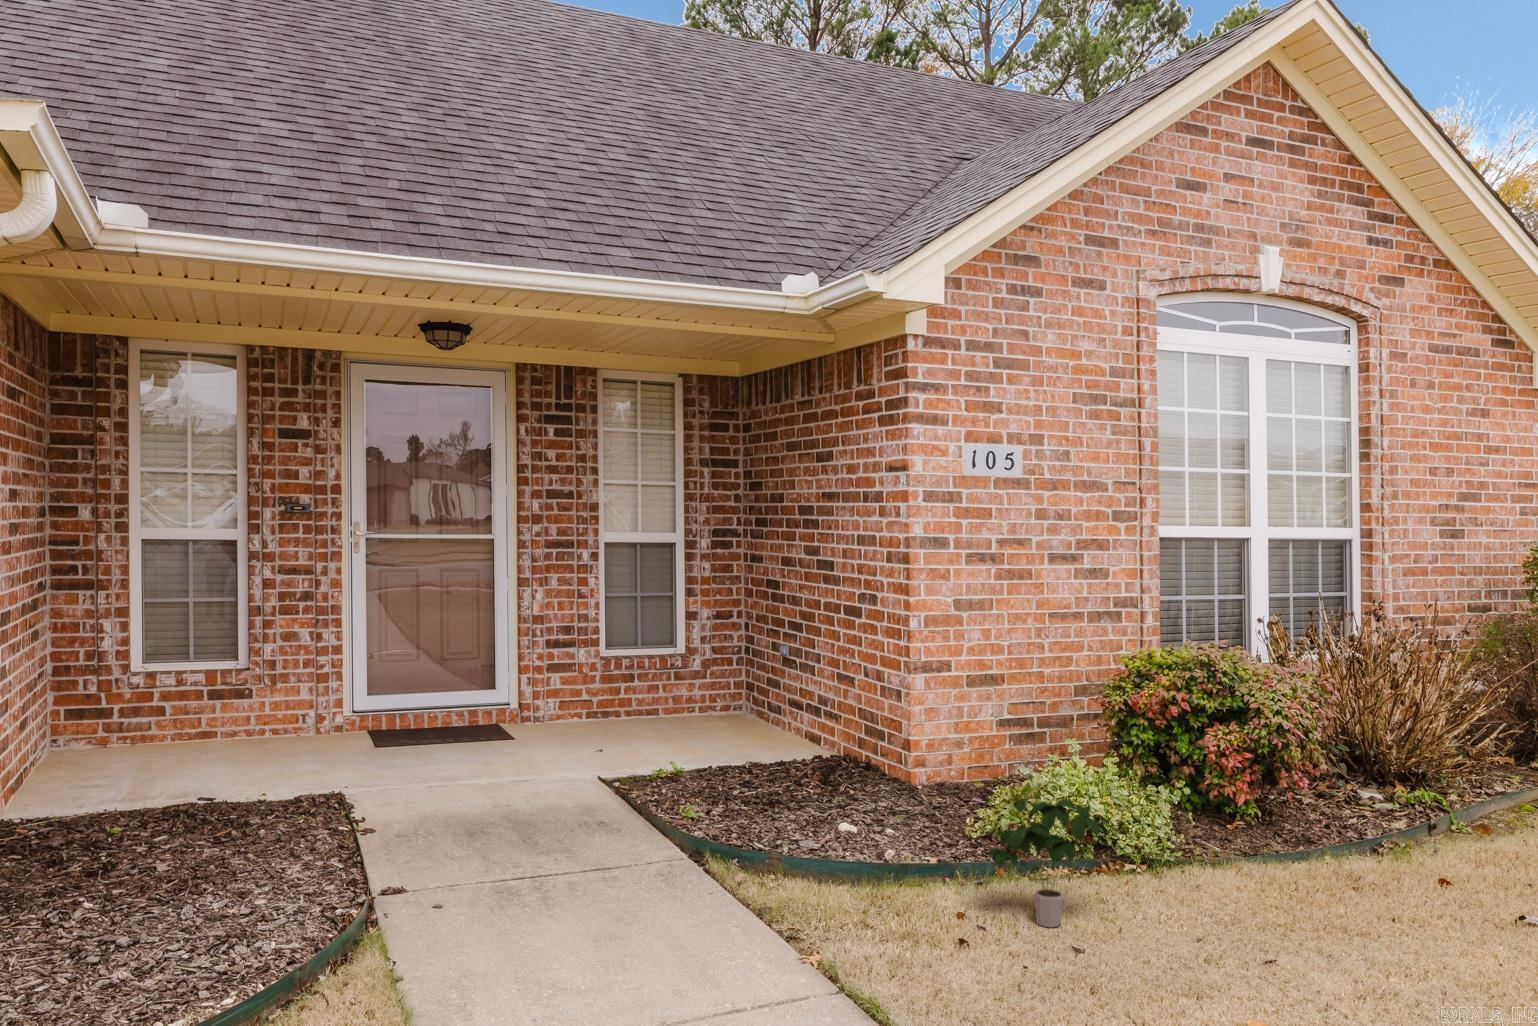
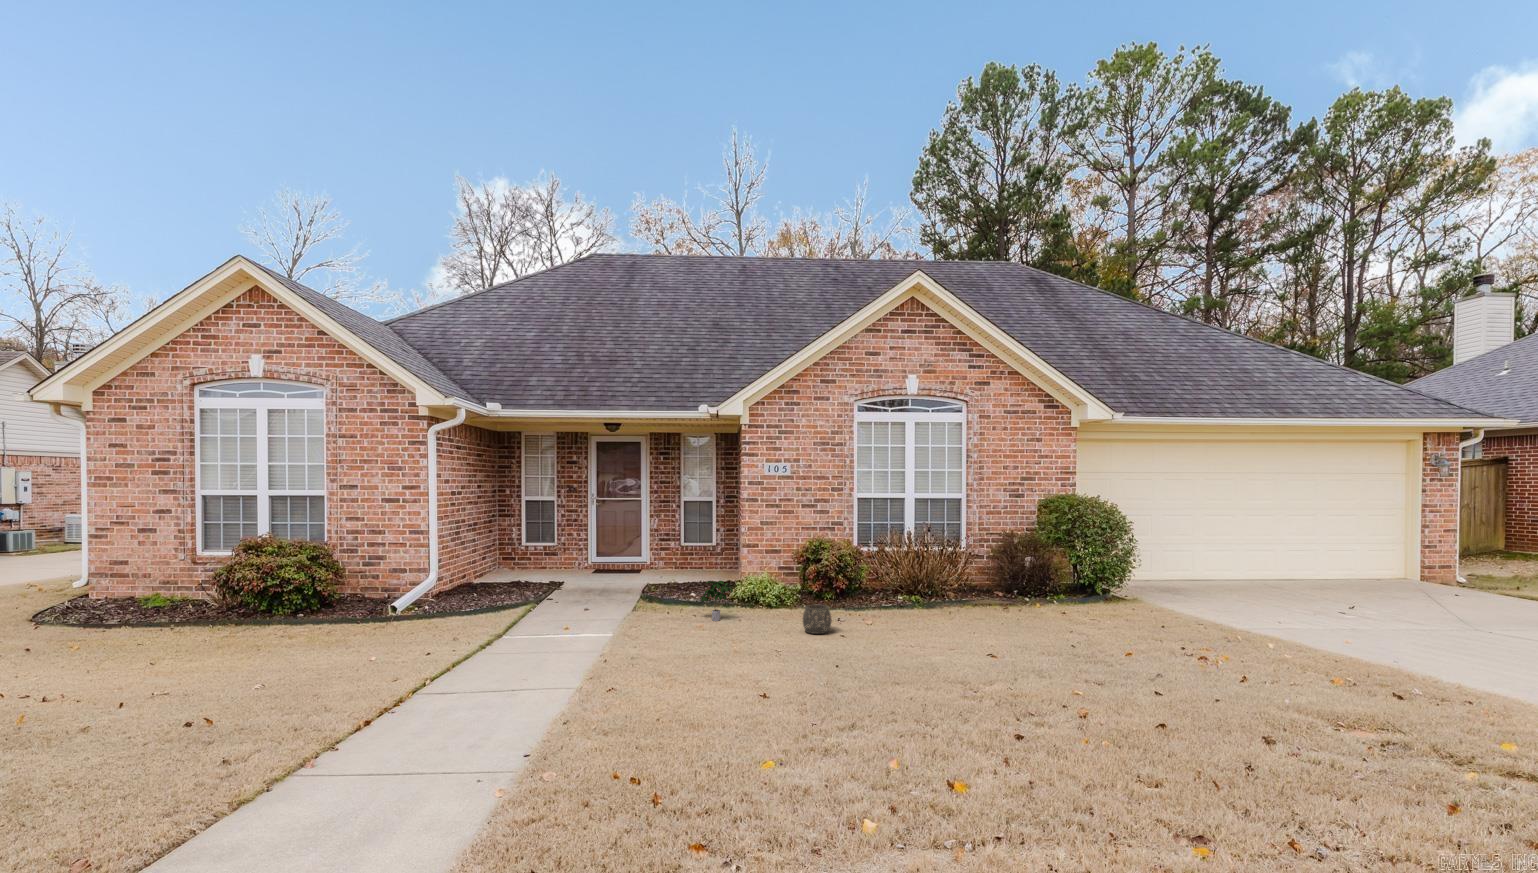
woven basket: none [1351,859,1453,958] -> present [803,605,832,634]

